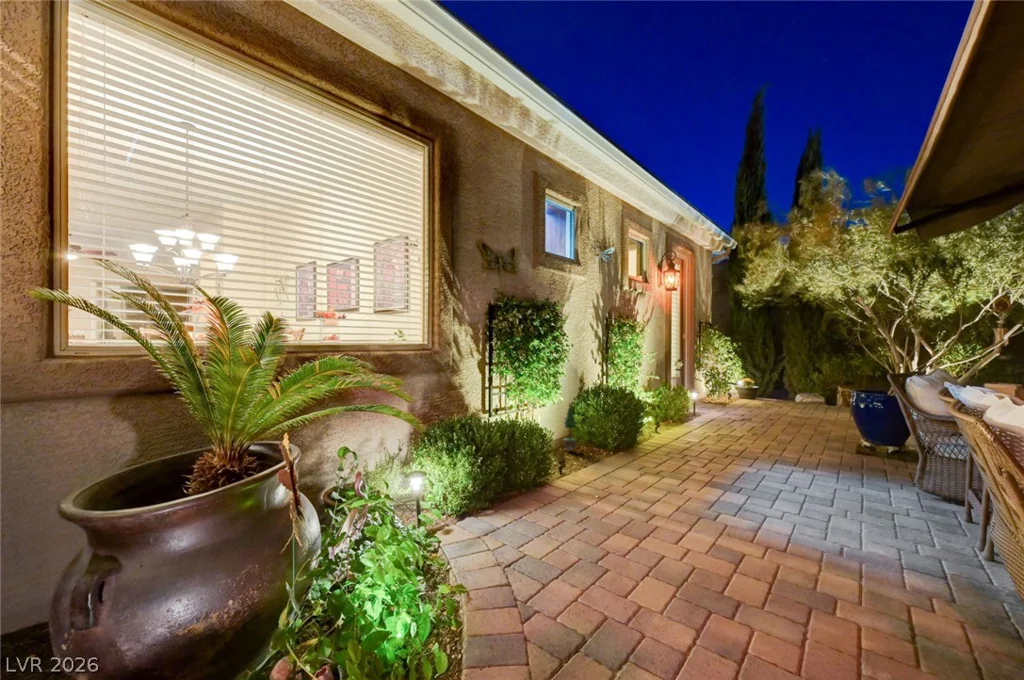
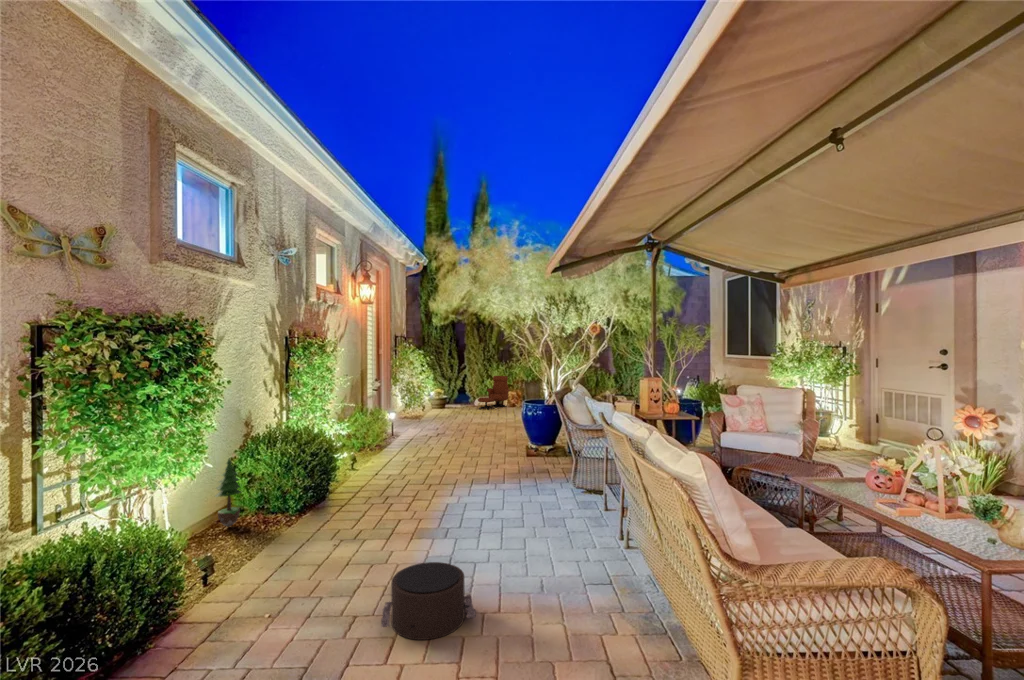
lounge chair: none [792,367,833,402] -> present [478,376,510,409]
pouf: none [673,479,745,524] -> present [381,562,475,640]

